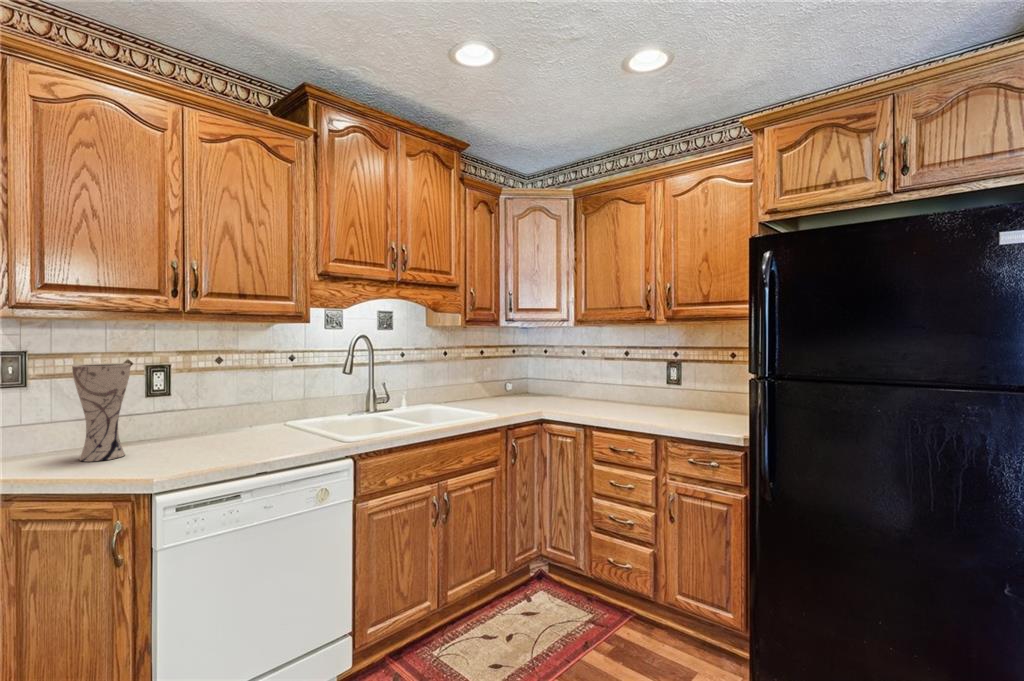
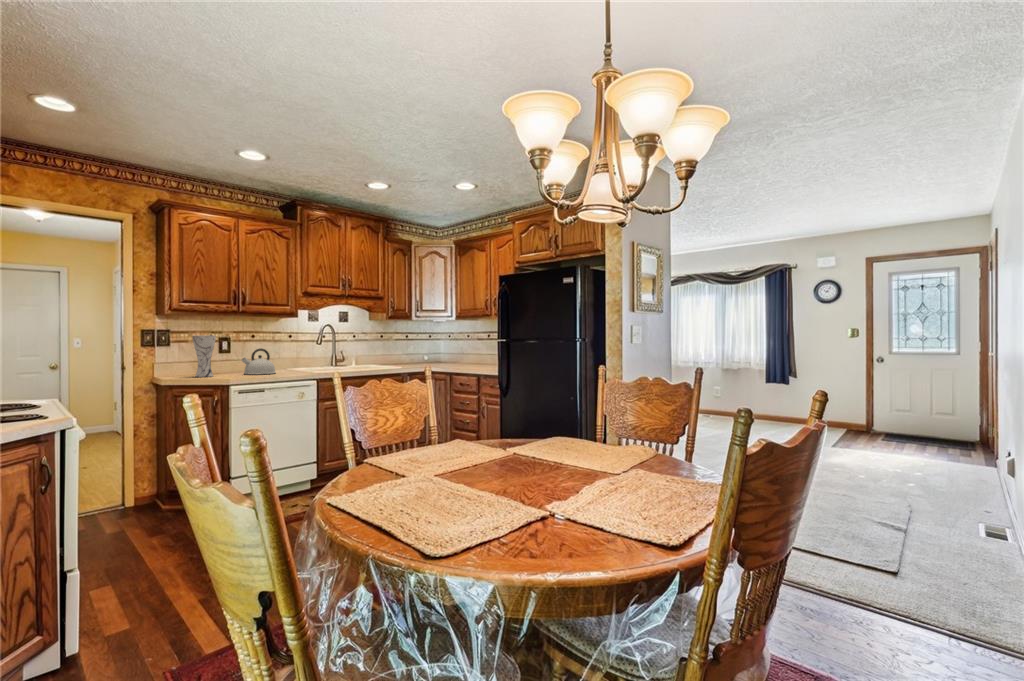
kettle: none [190,388,265,446] -> present [242,348,276,375]

